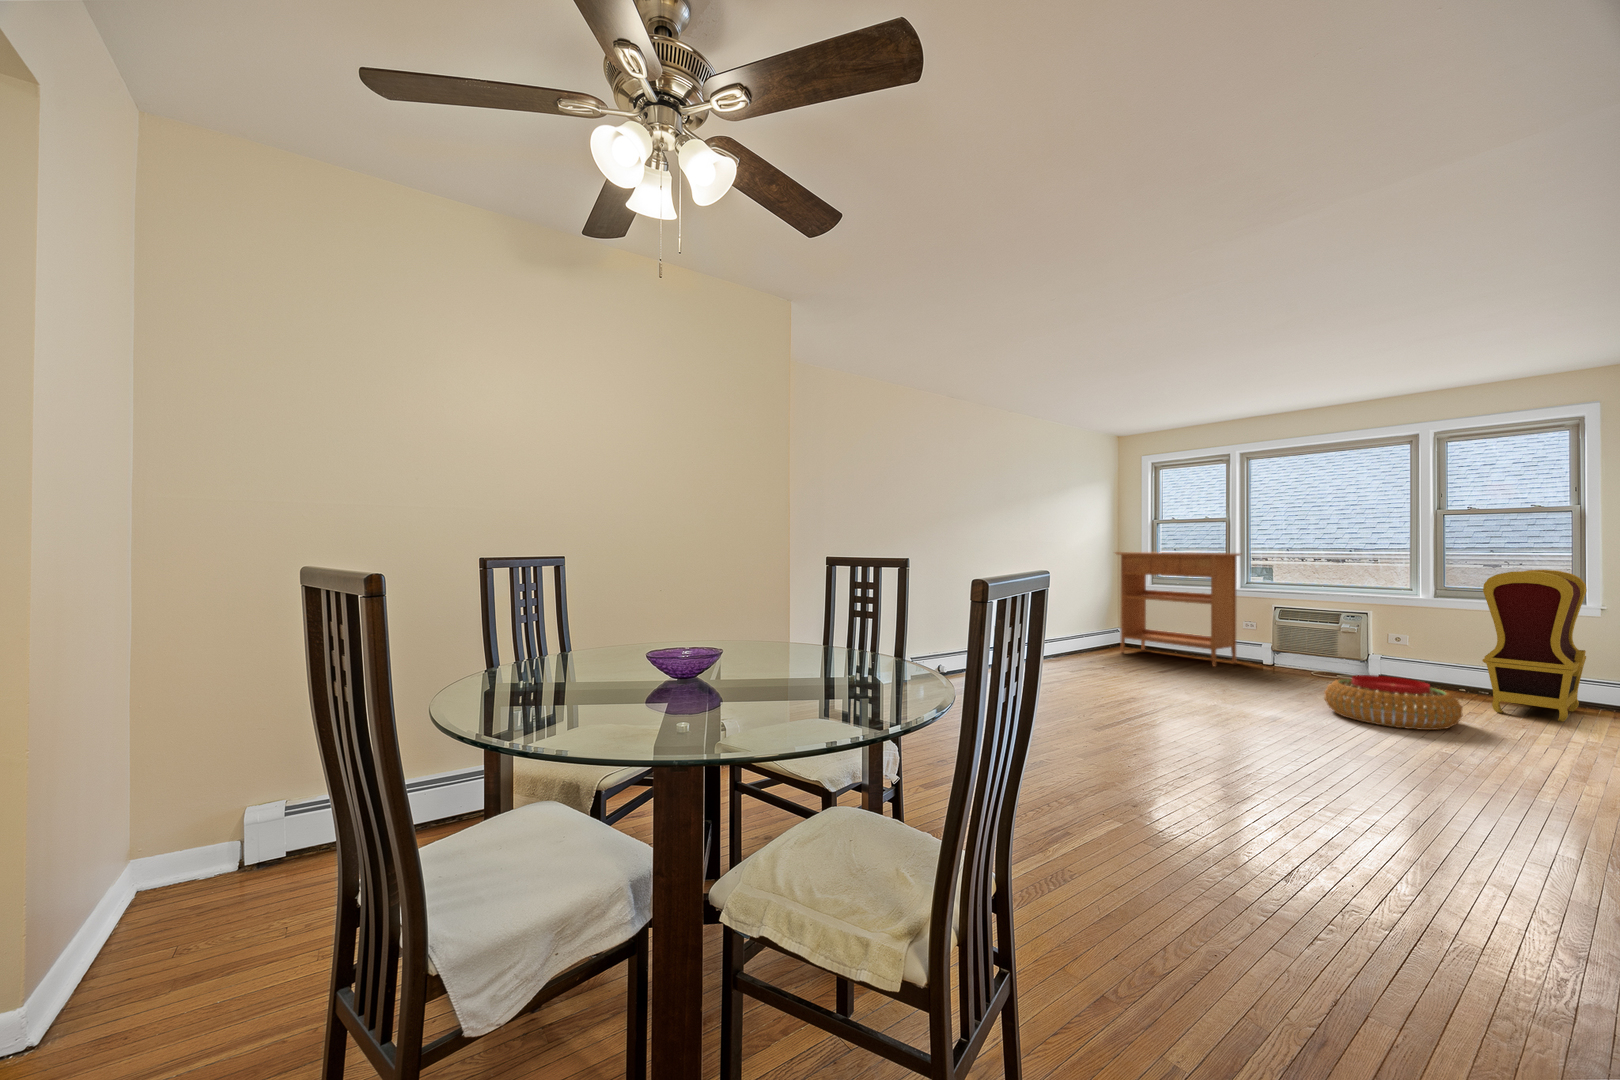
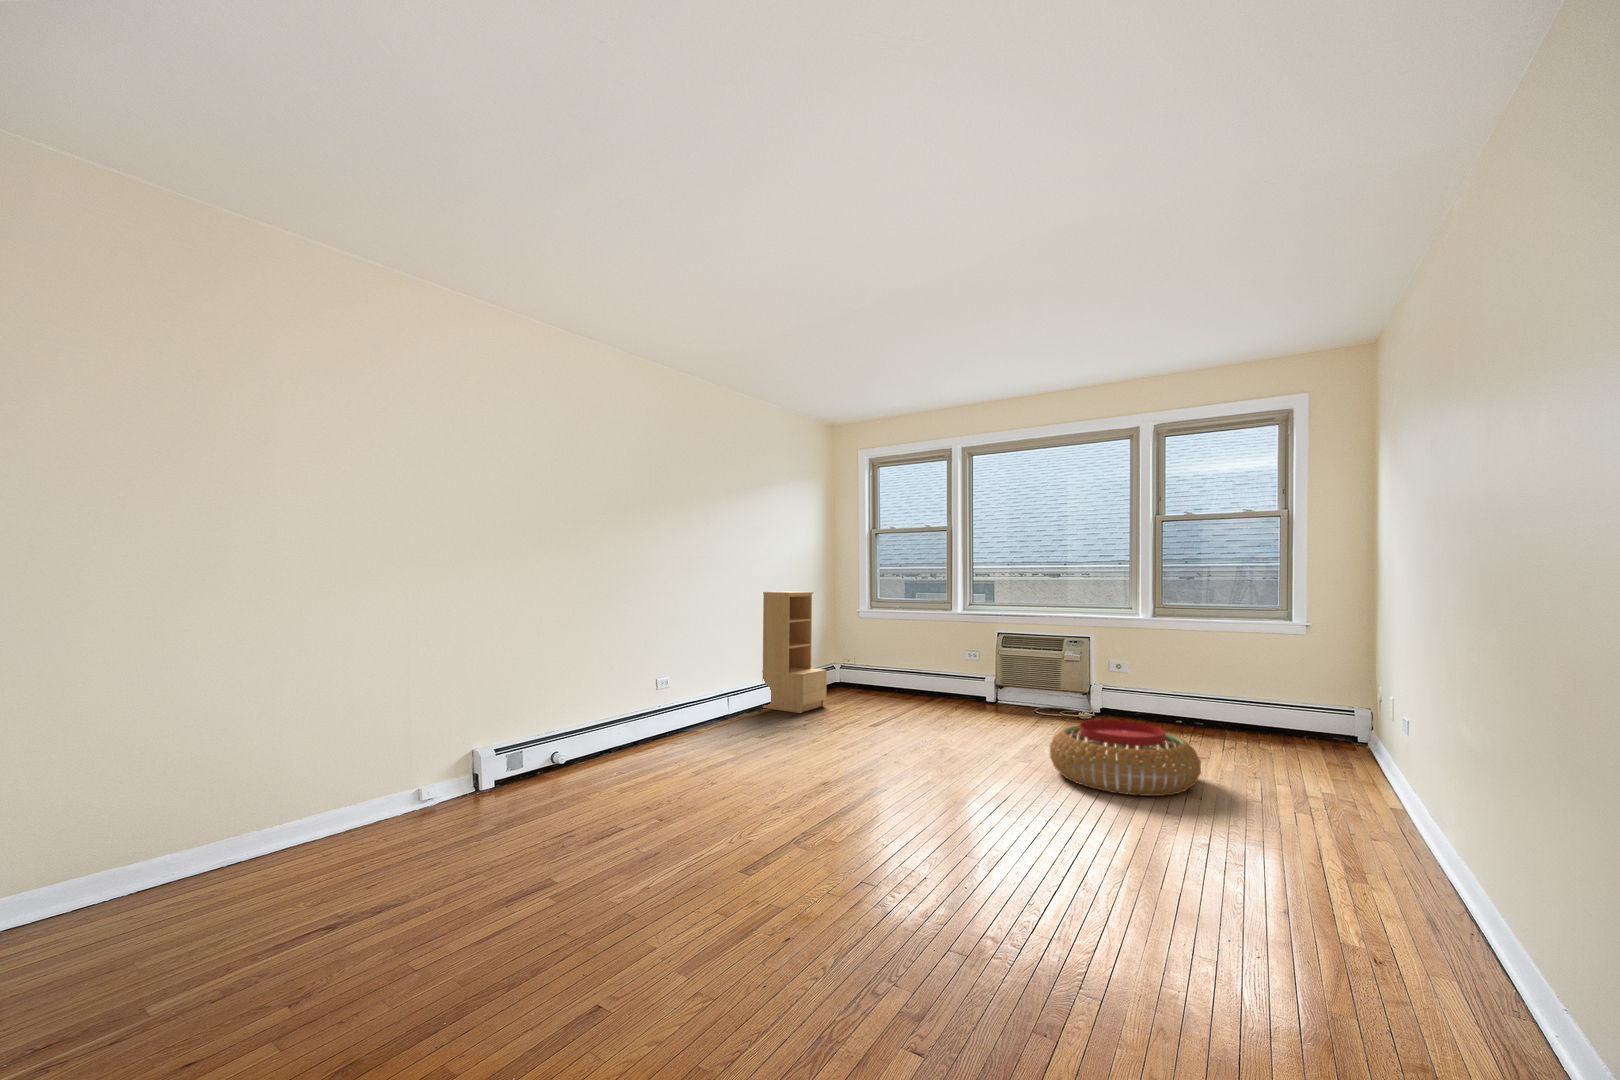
console table: present [1116,552,1241,667] -> none [824,567,964,710]
armchair: present [1482,570,1587,722] -> none [1209,582,1303,764]
bookshelf: none [1067,571,1120,663] -> present [762,591,827,713]

